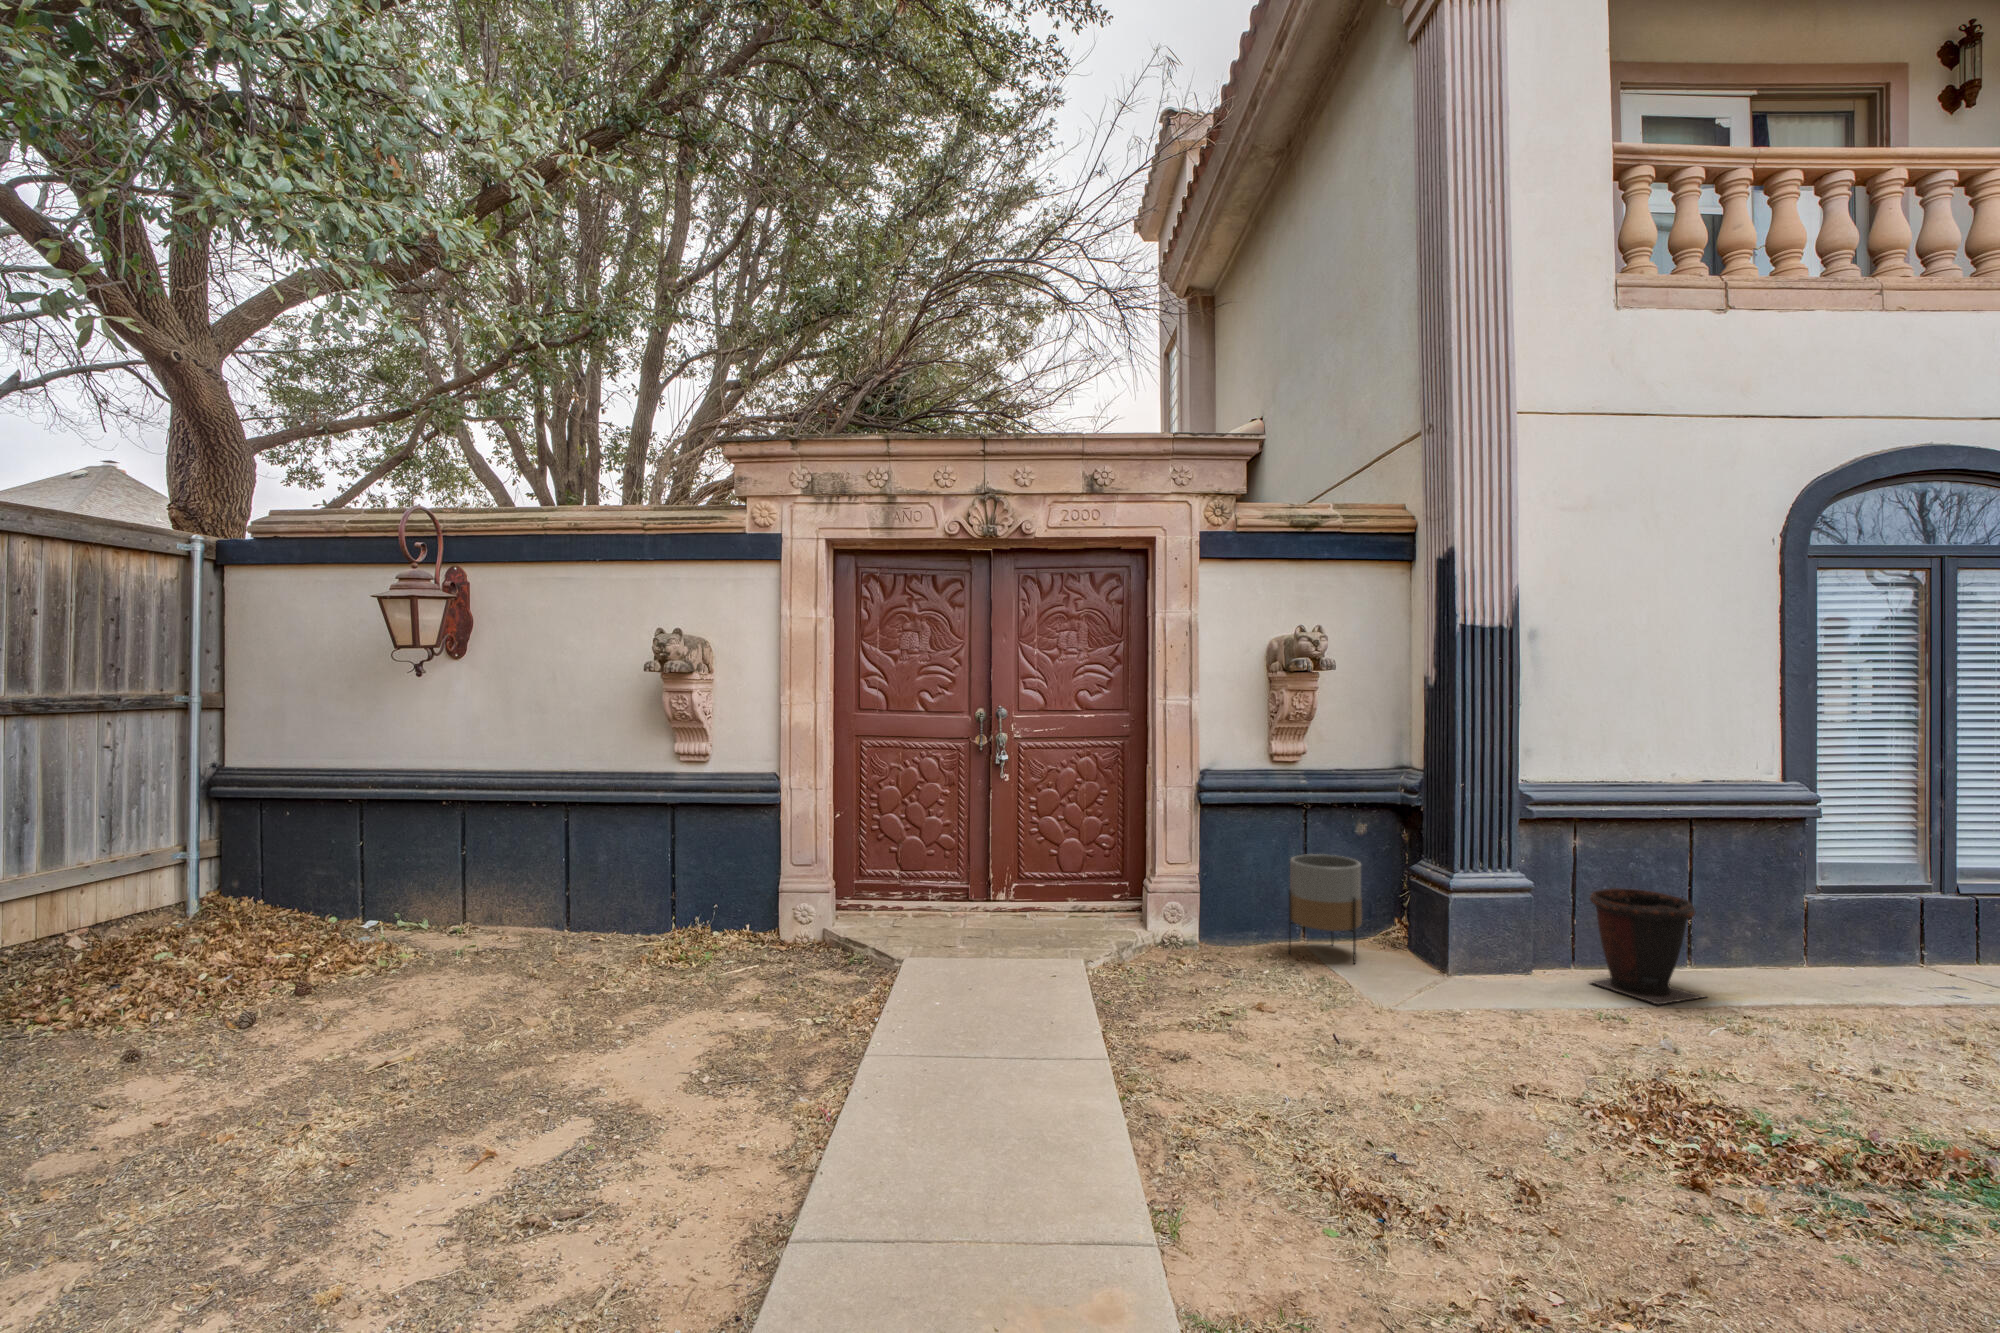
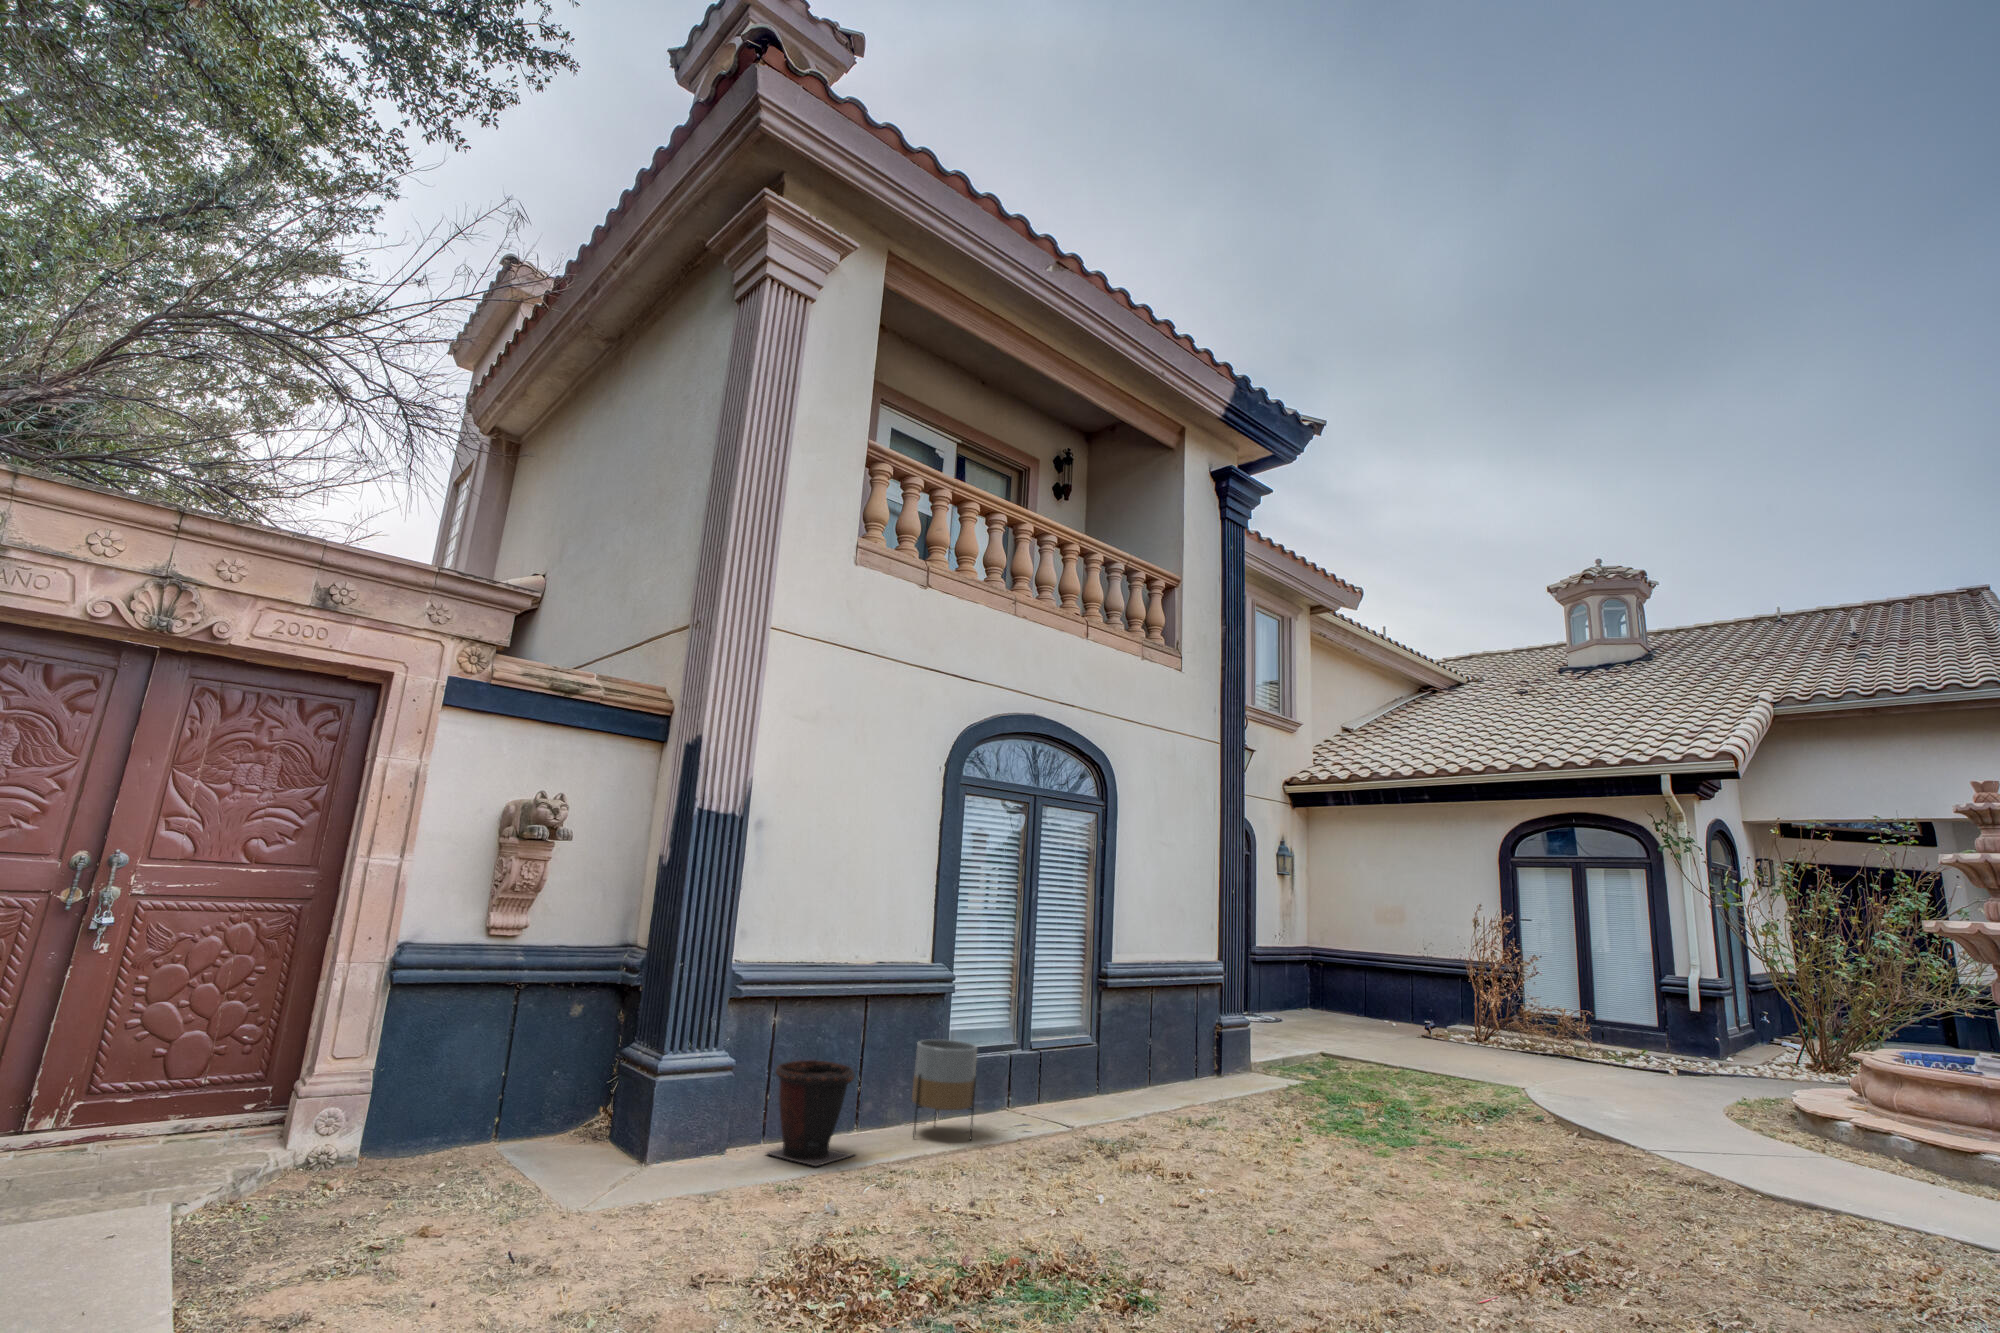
planter: present [1289,854,1362,963] -> present [912,1039,977,1138]

